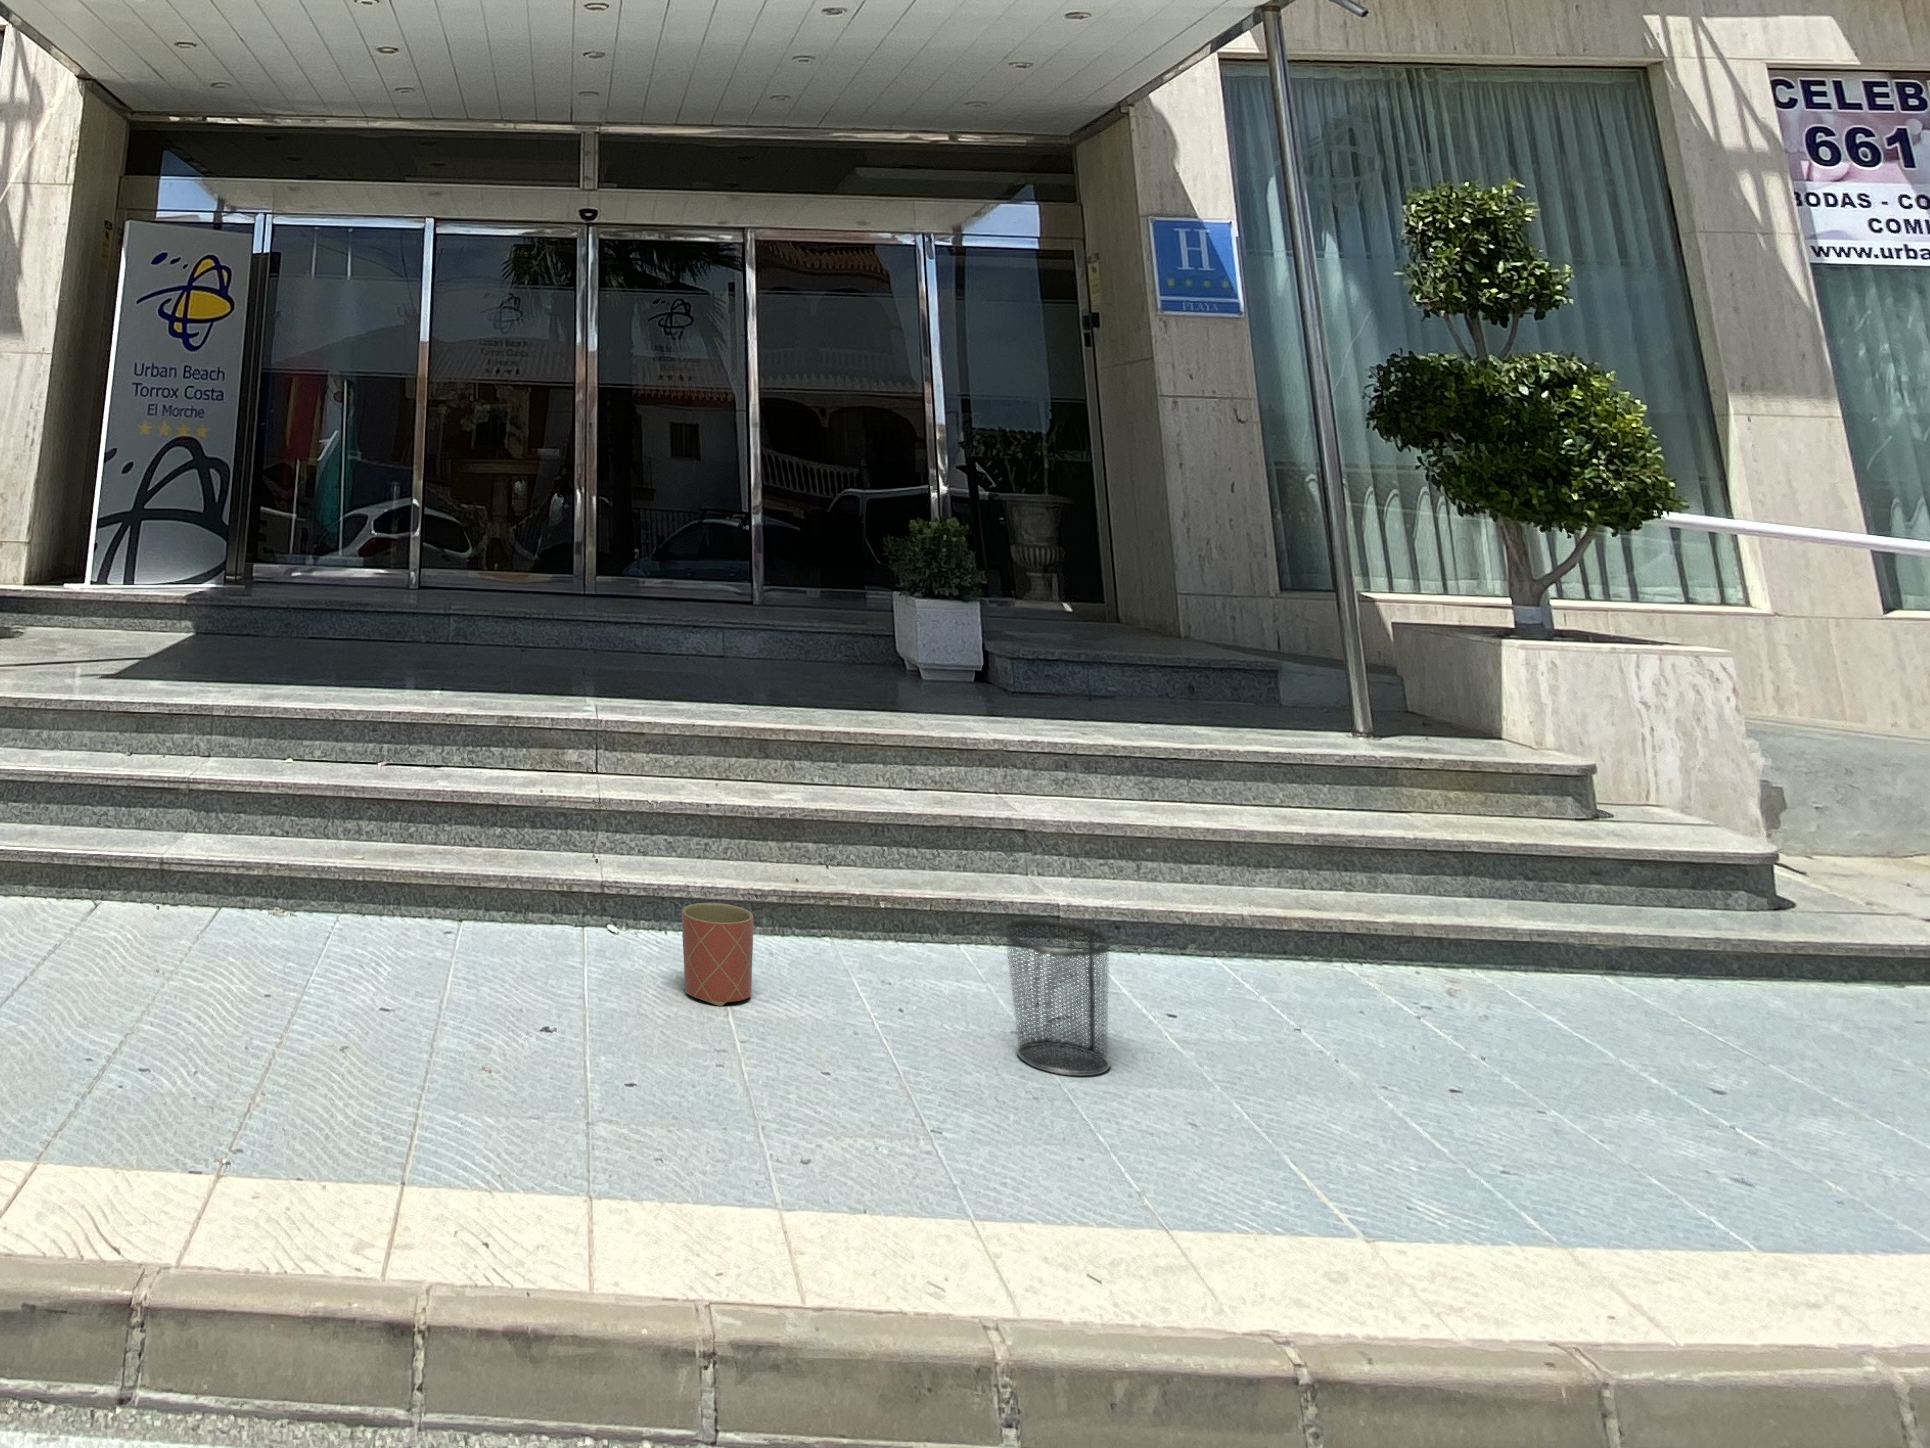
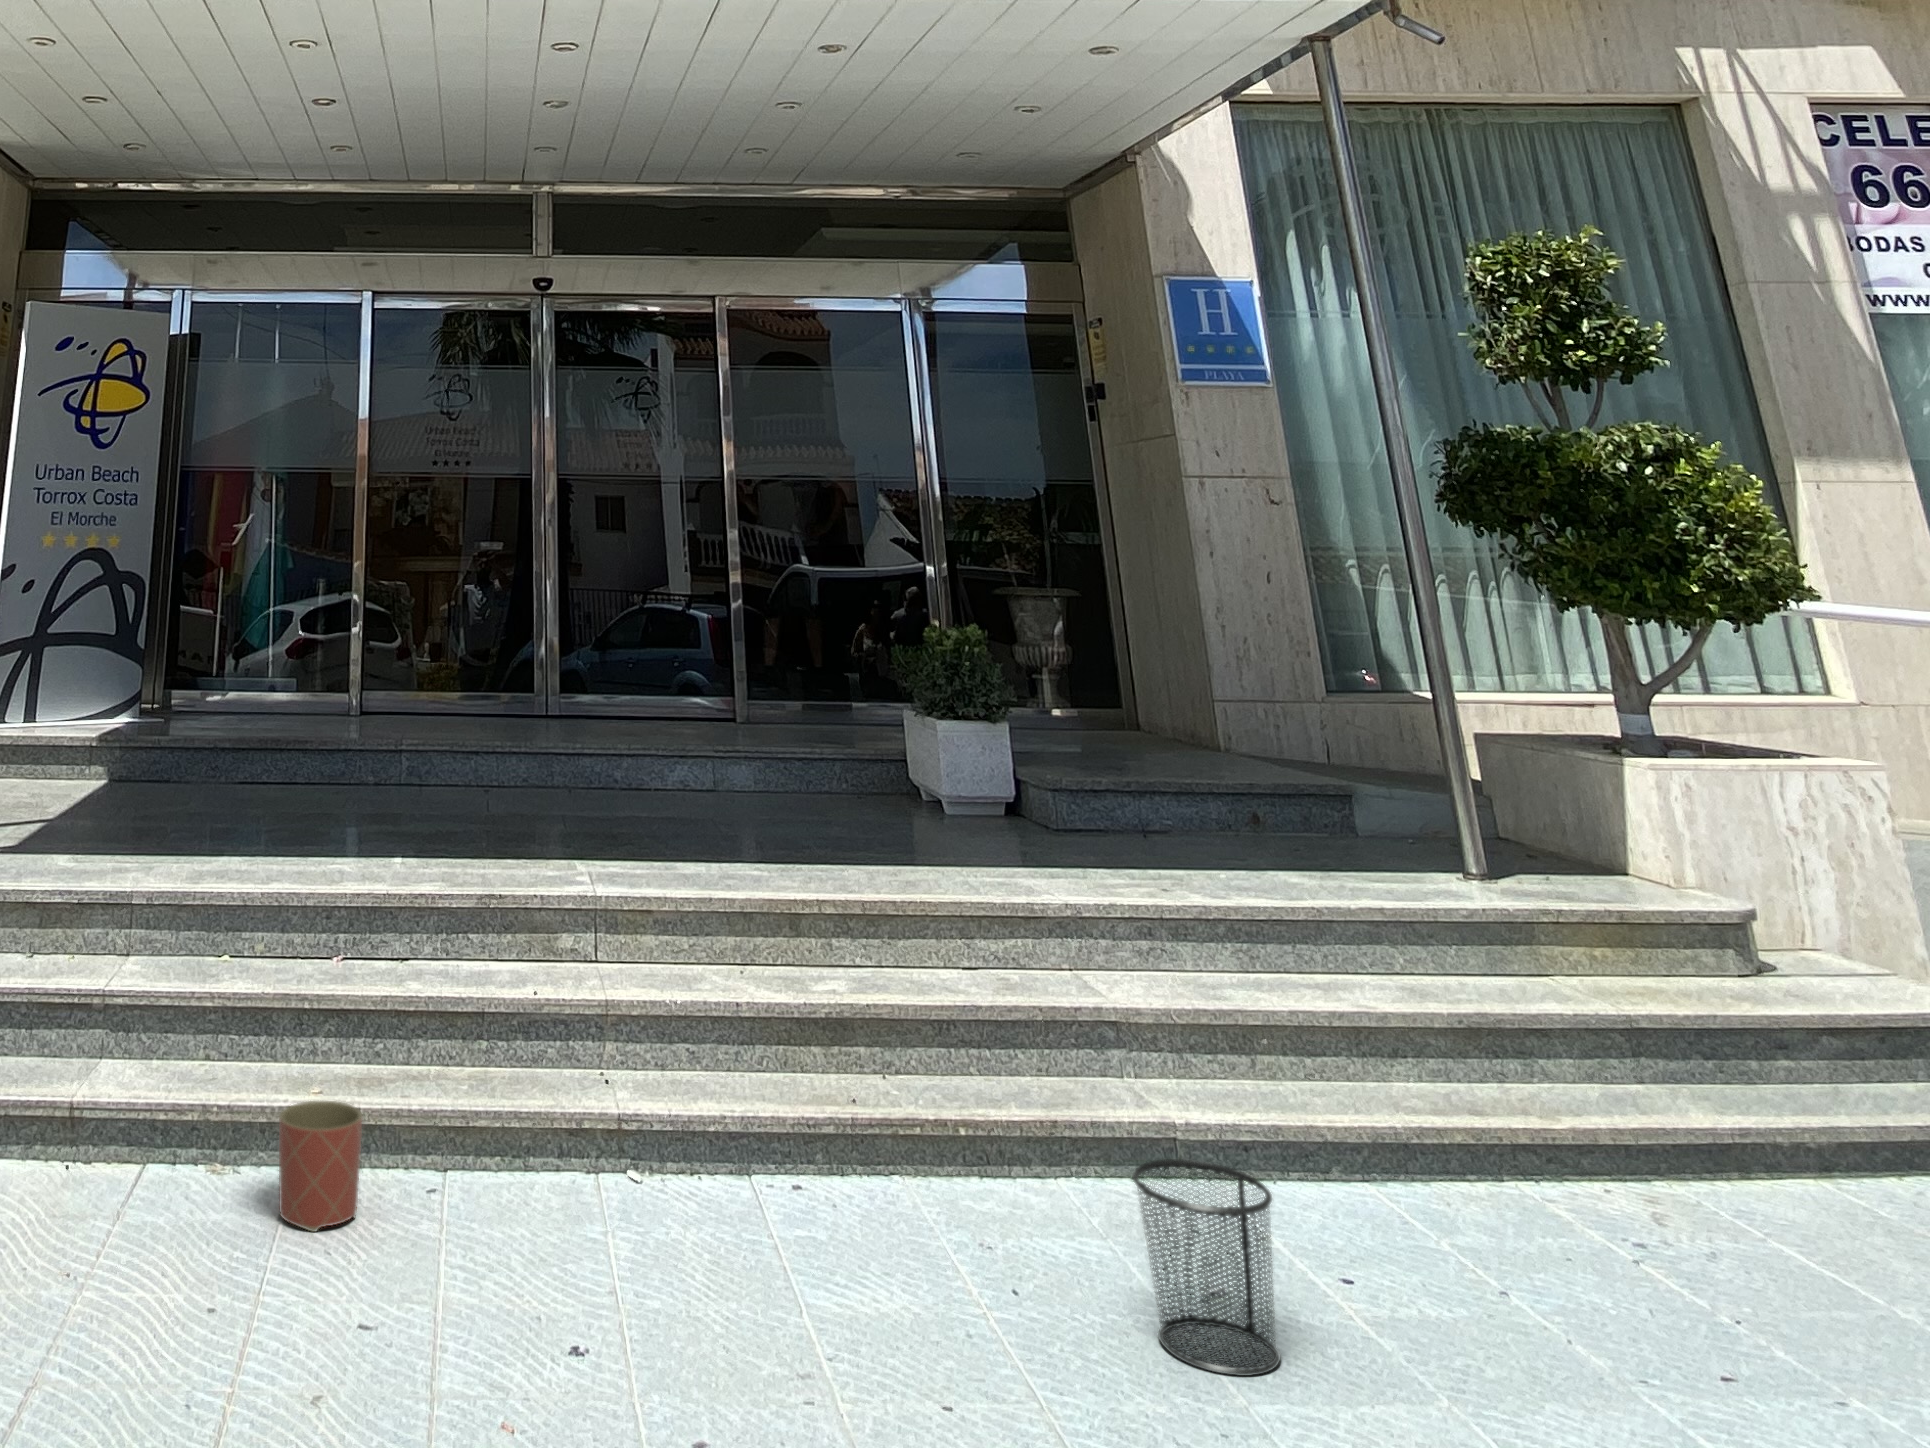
planter: present [682,903,753,1006] -> present [279,1101,362,1232]

